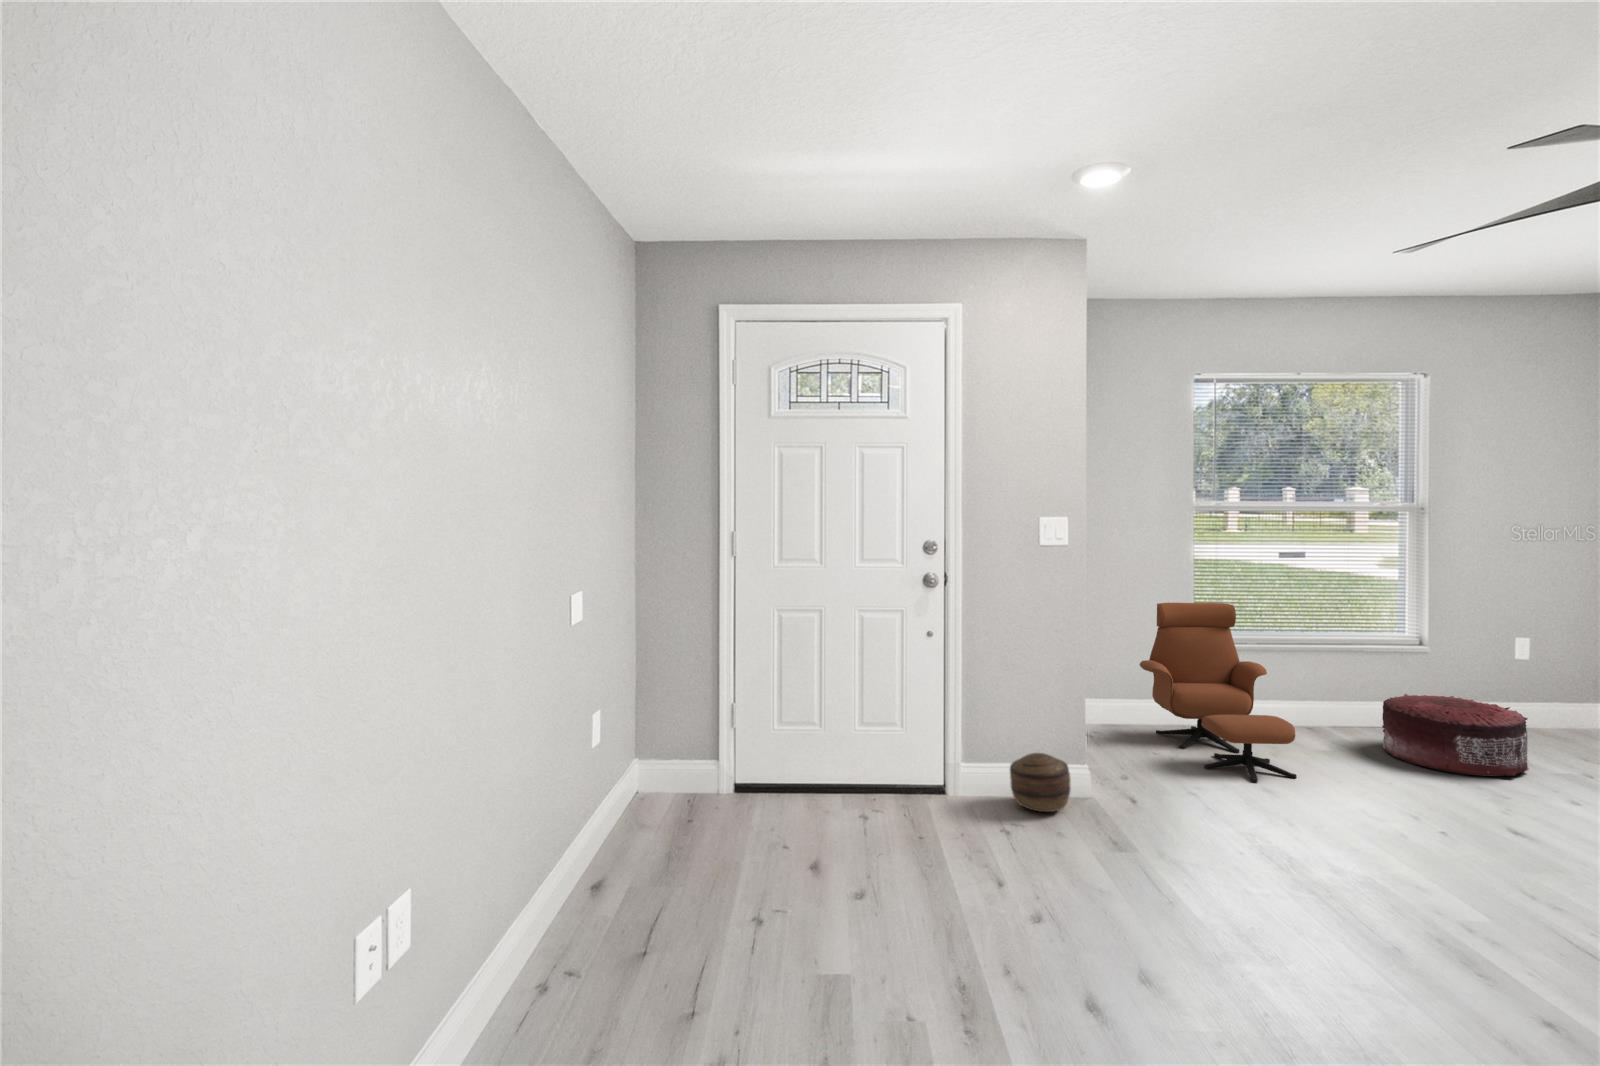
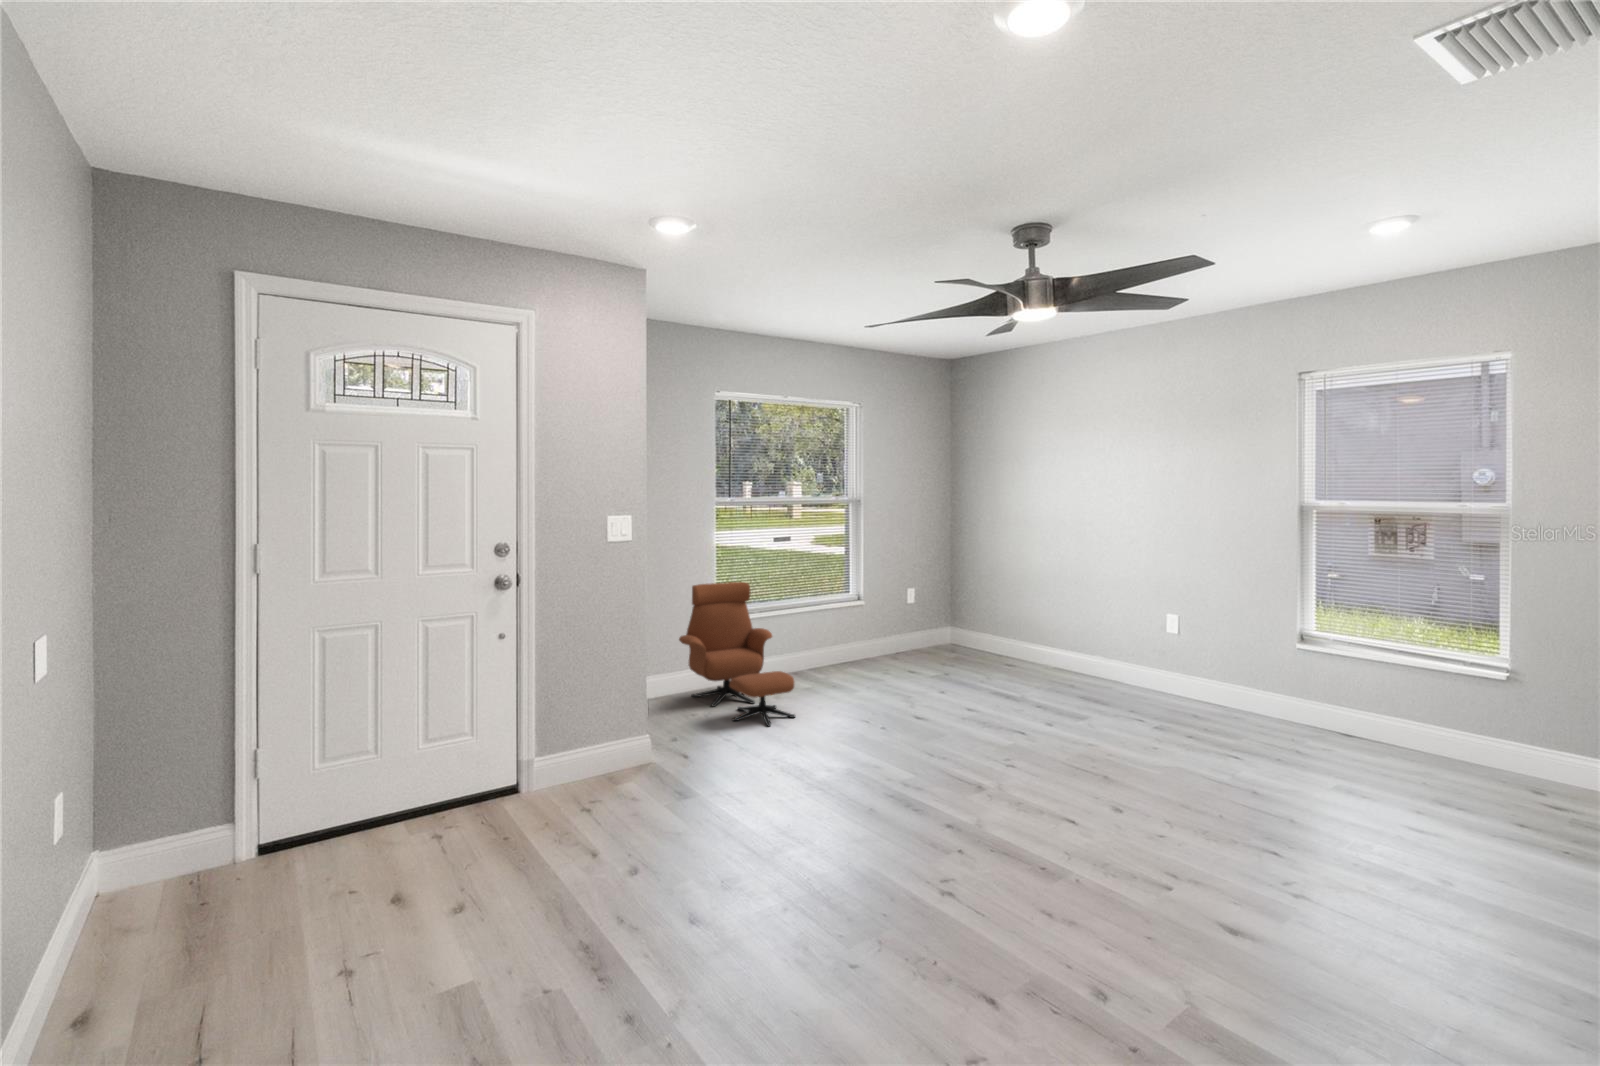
pouf: present [1382,694,1529,776] -> none [844,639,924,695]
basket: present [1010,753,1071,812] -> none [583,734,637,787]

